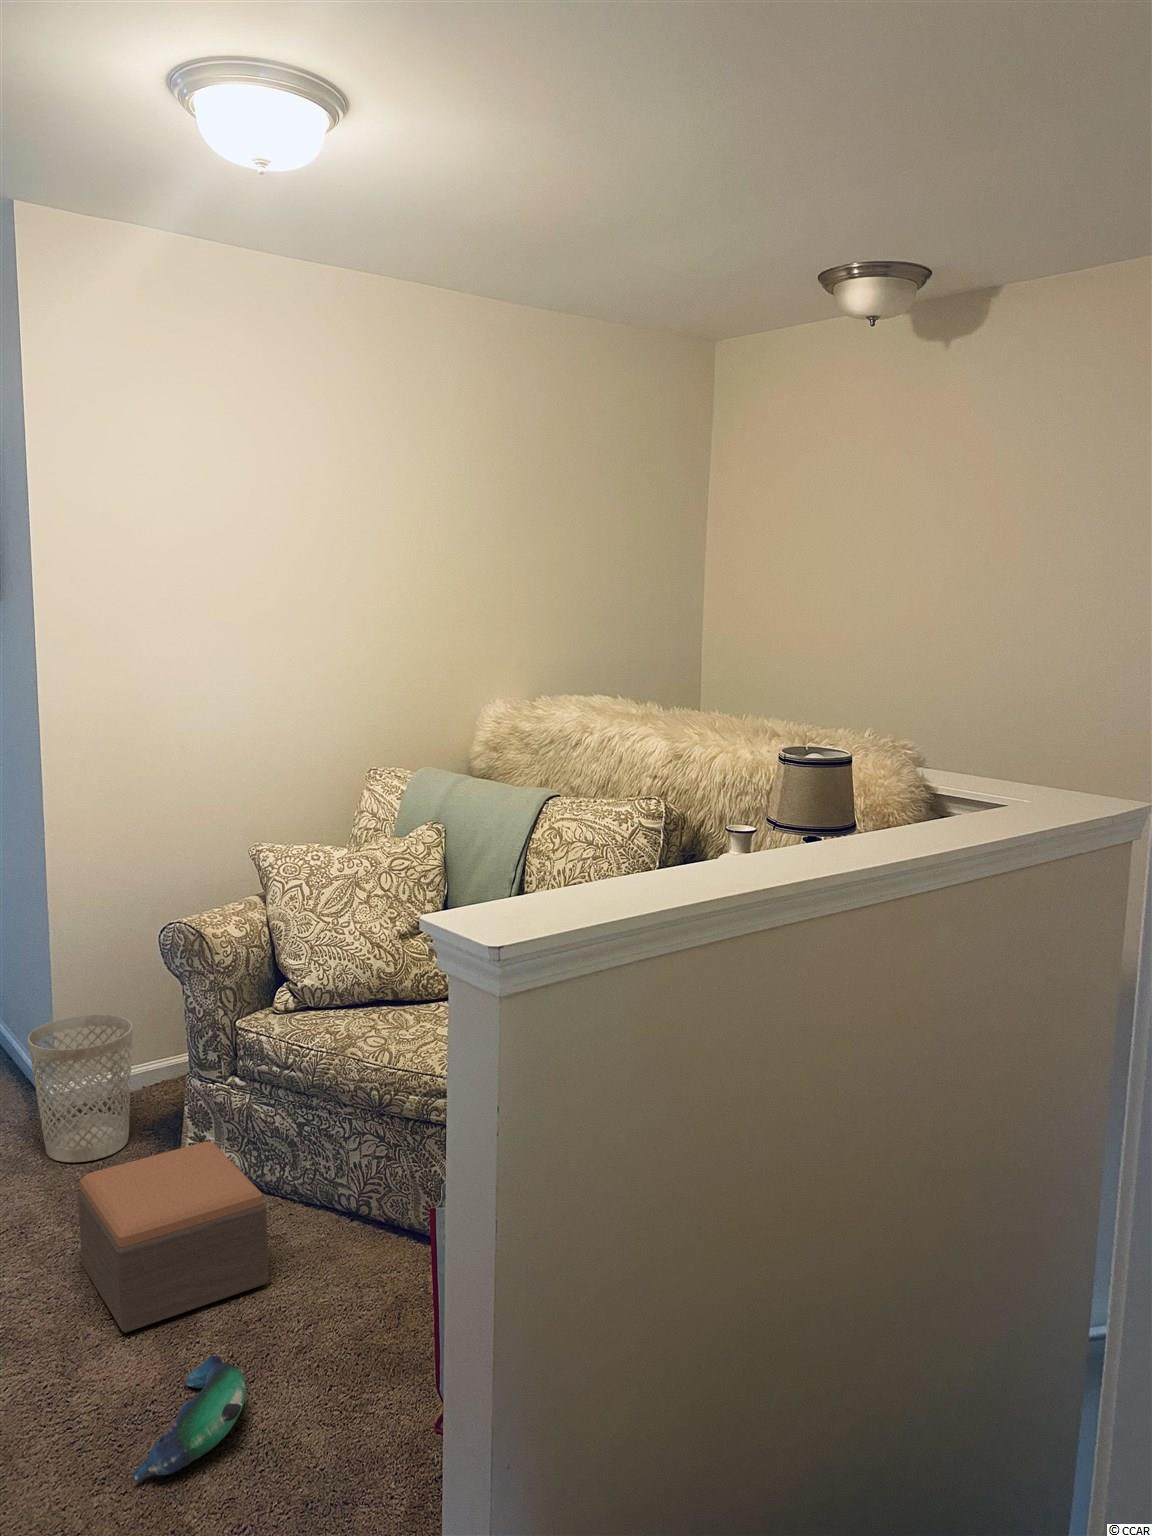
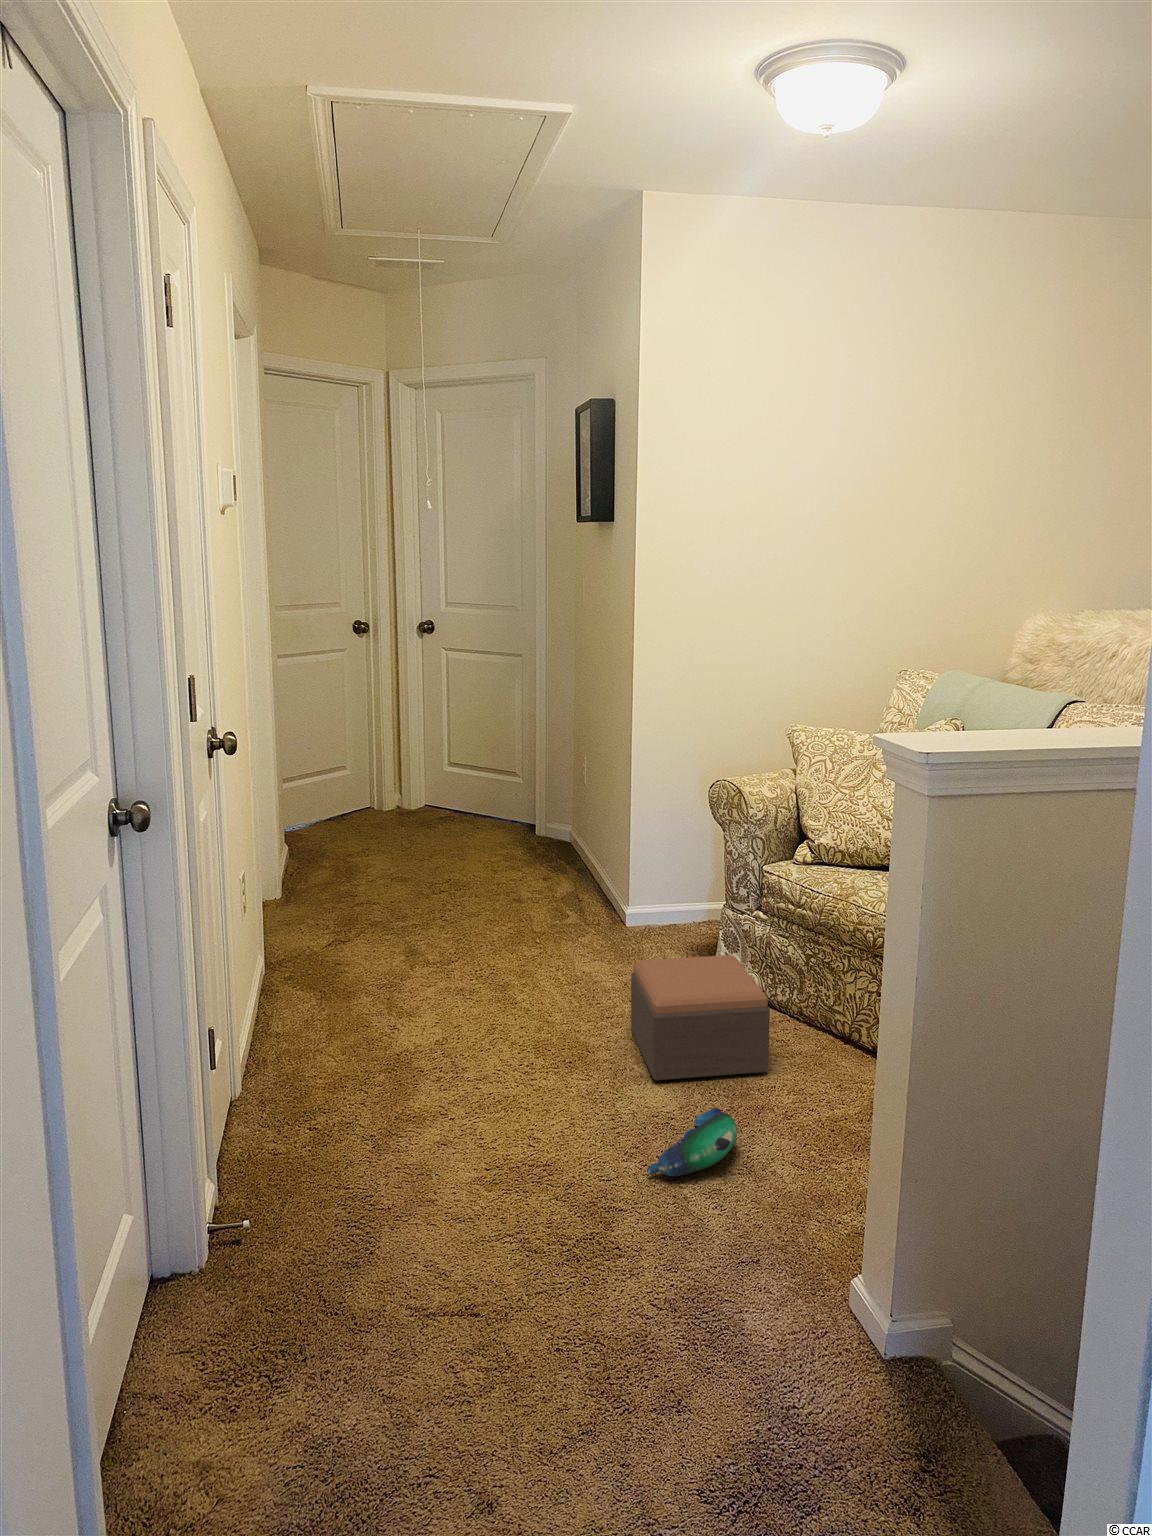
wastebasket: present [28,1015,132,1162] -> none [608,852,685,963]

